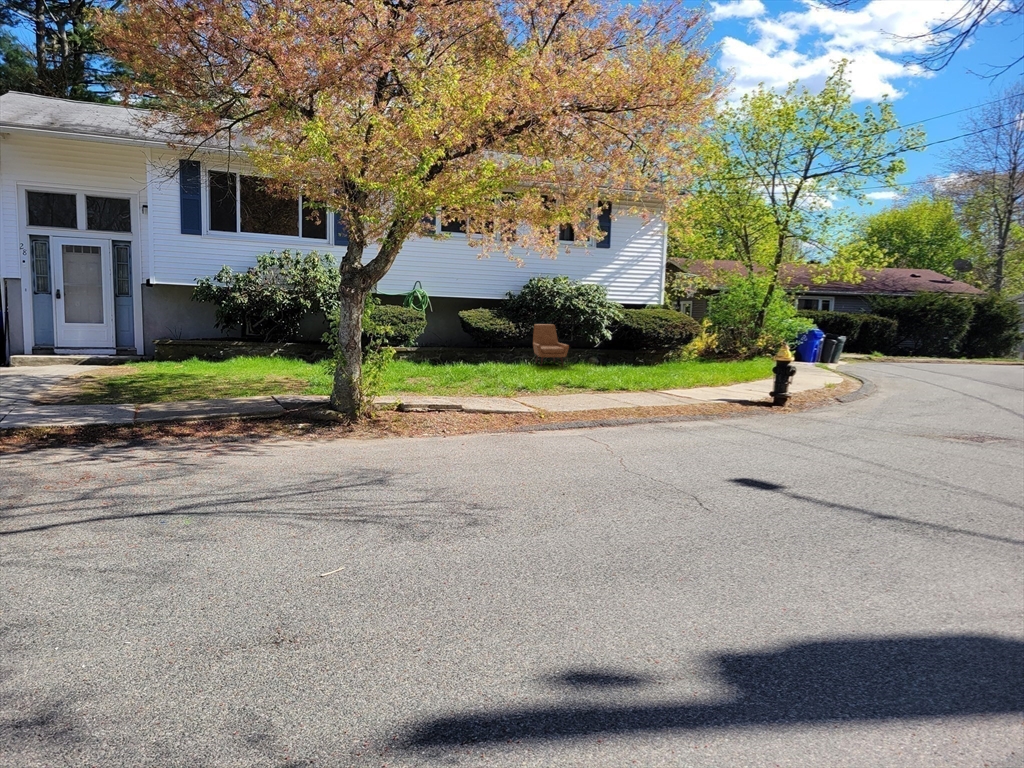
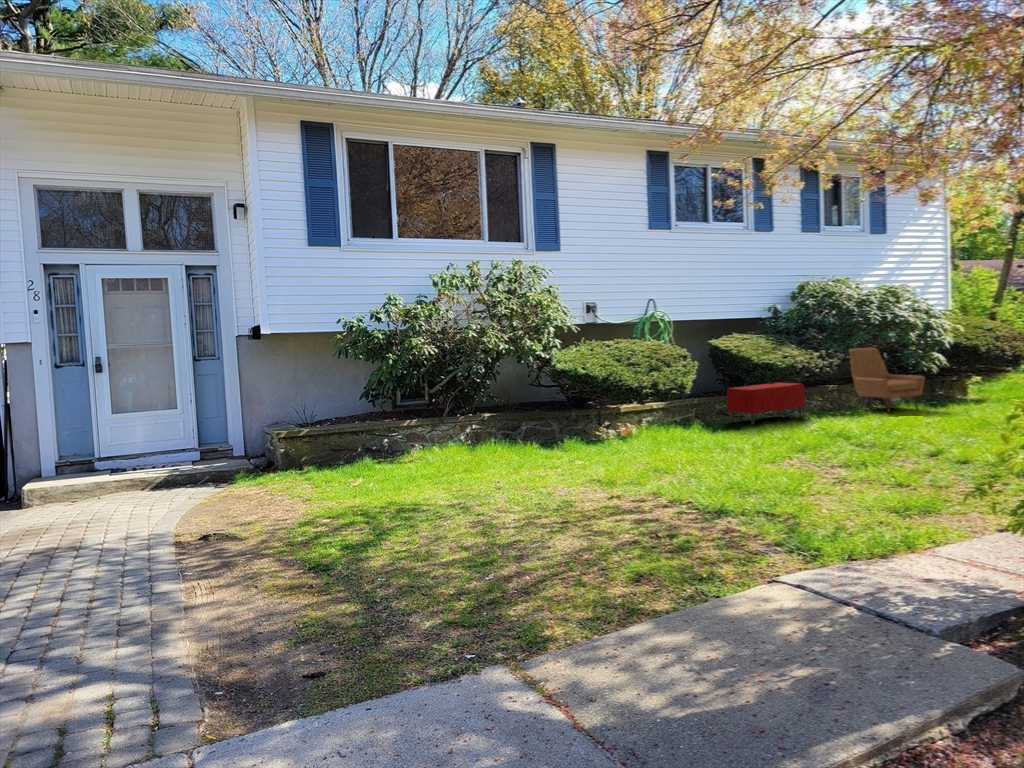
bench: none [441,341,490,365] -> present [727,383,805,425]

